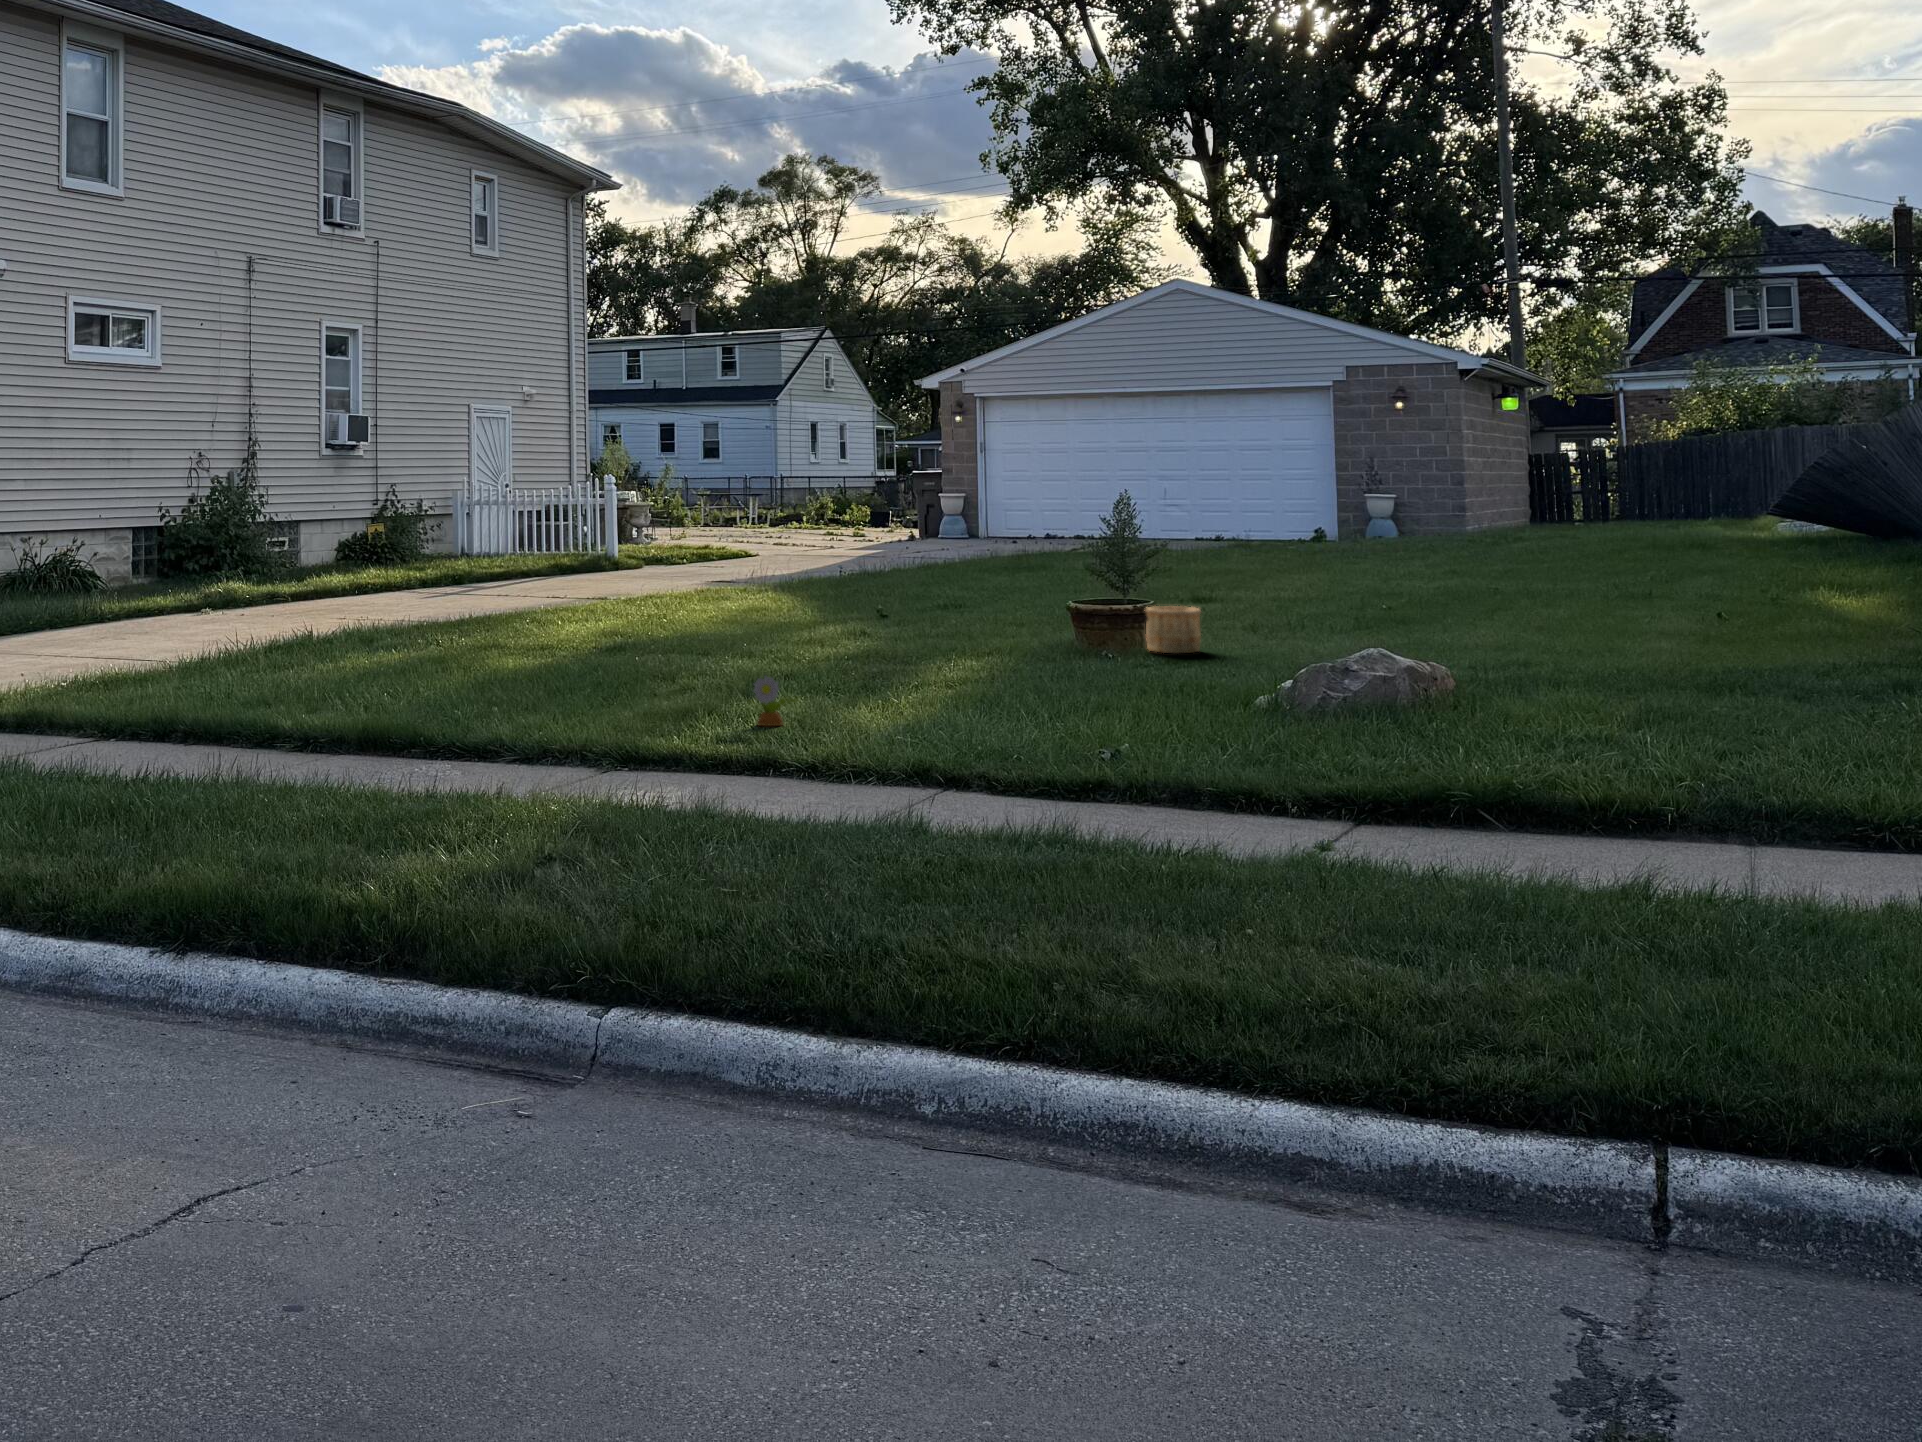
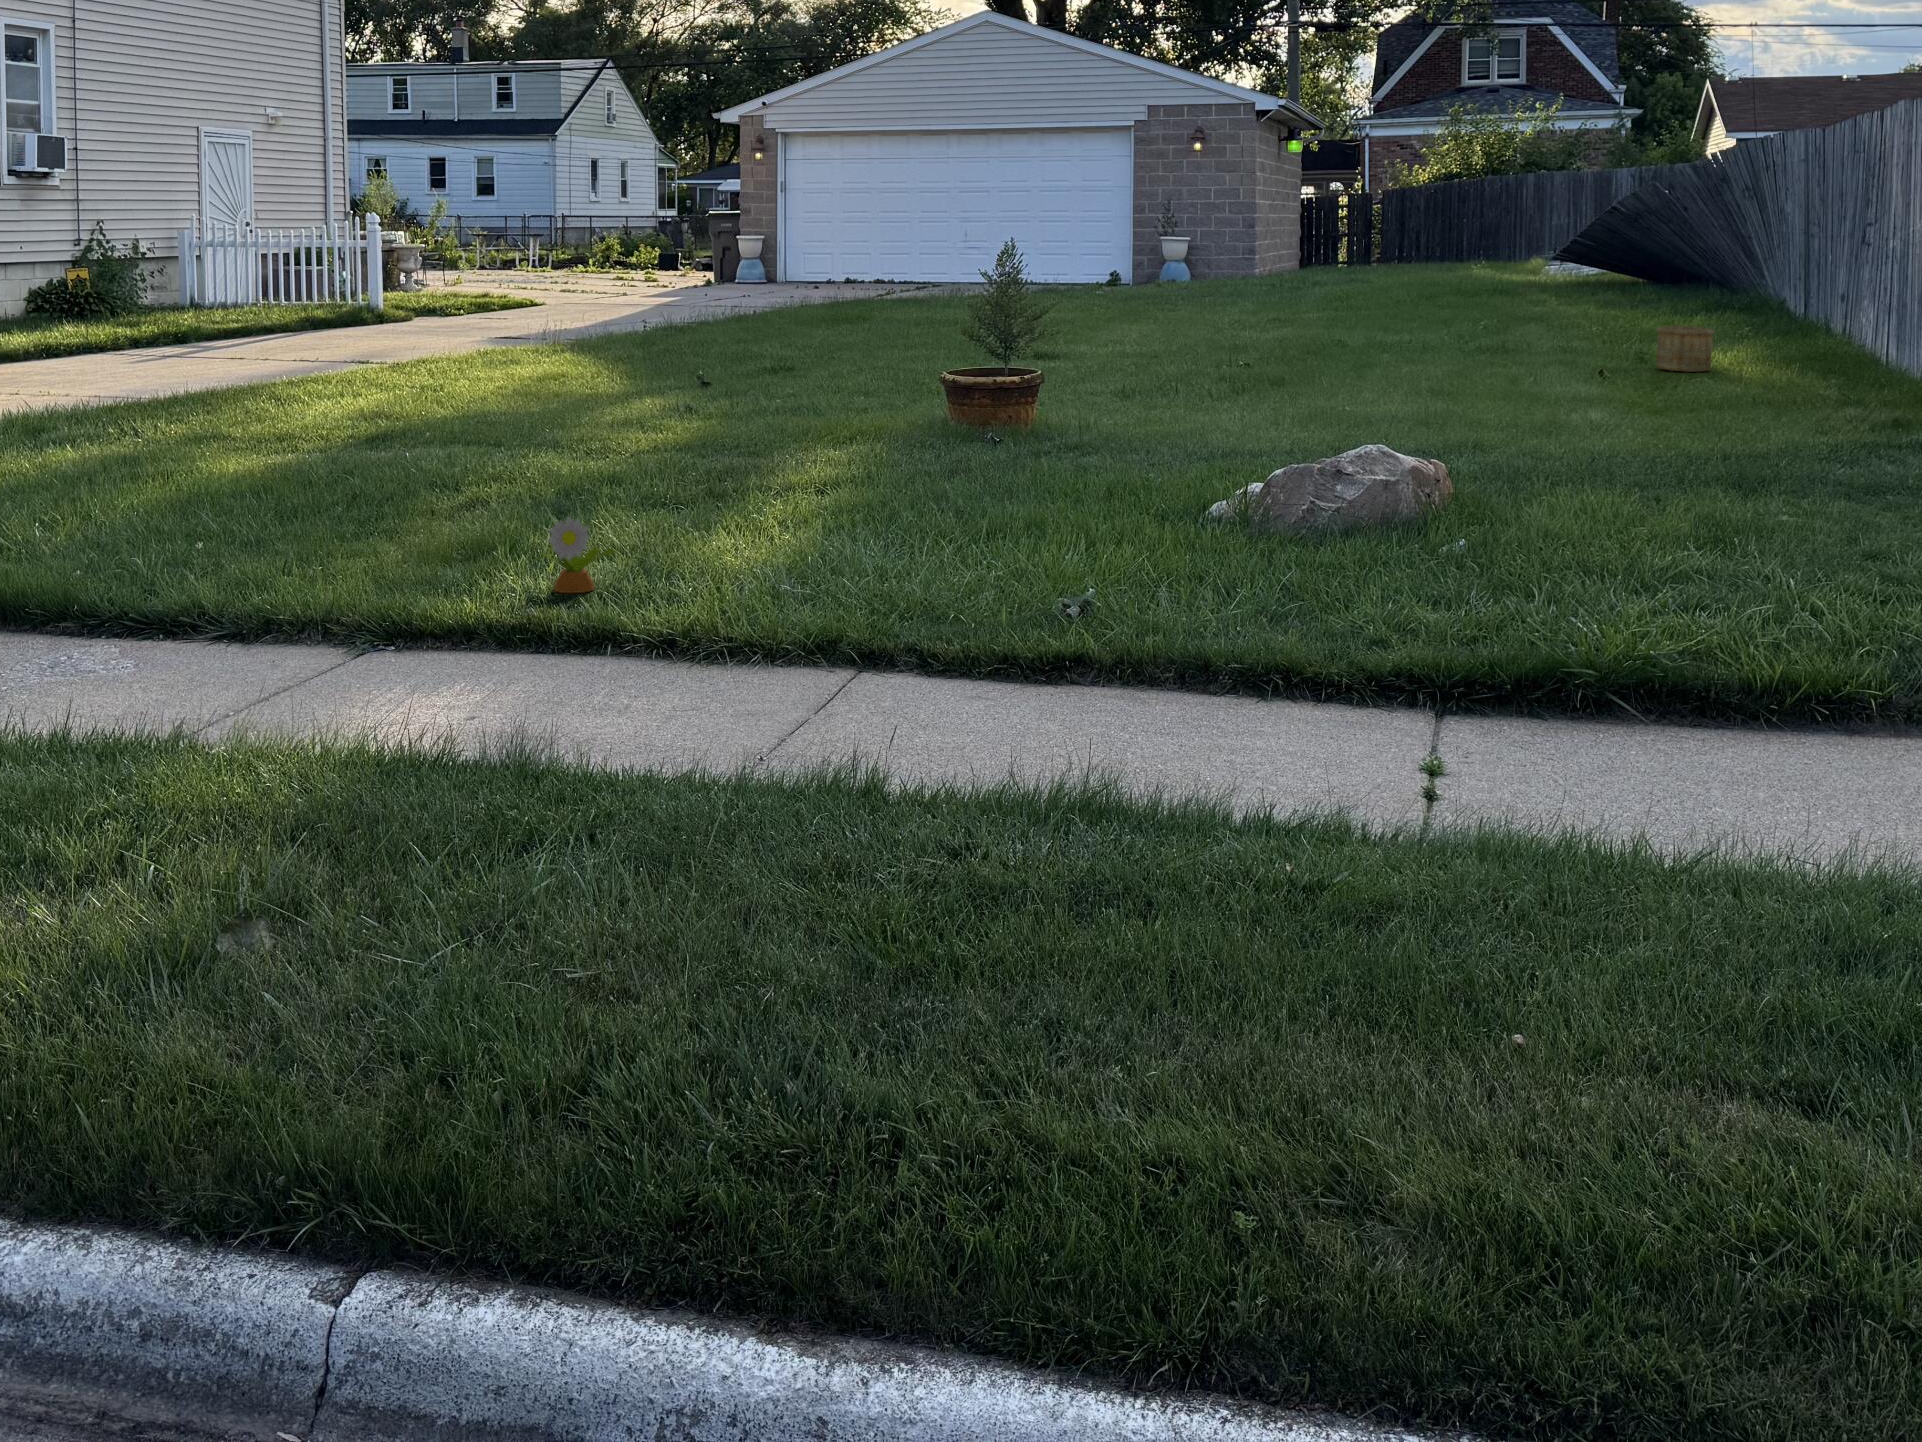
wooden bucket: present [1145,606,1201,653] -> present [1657,326,1714,372]

